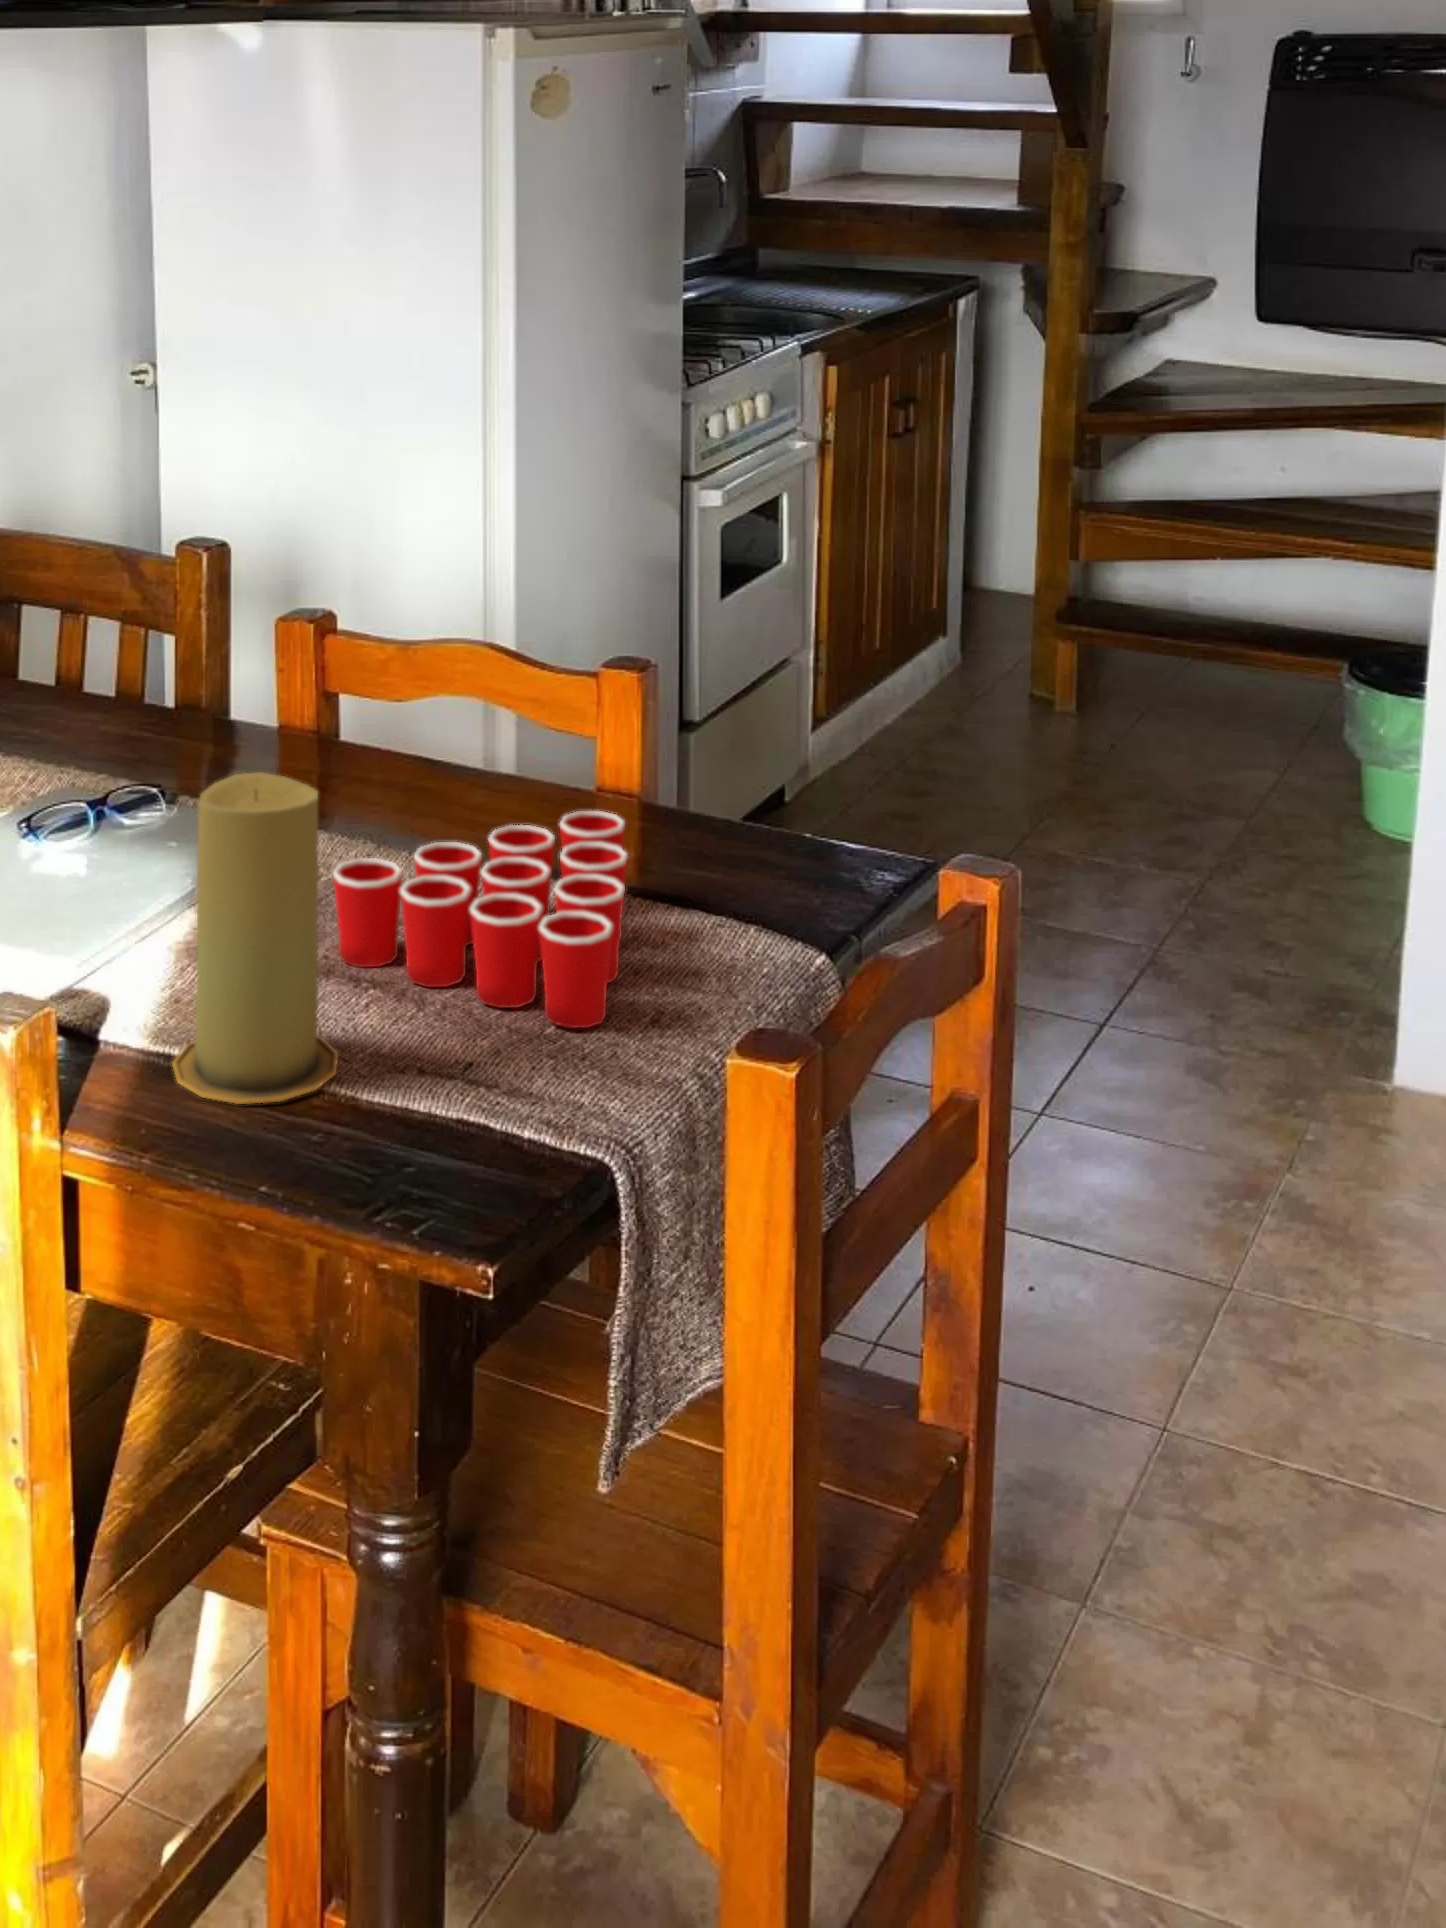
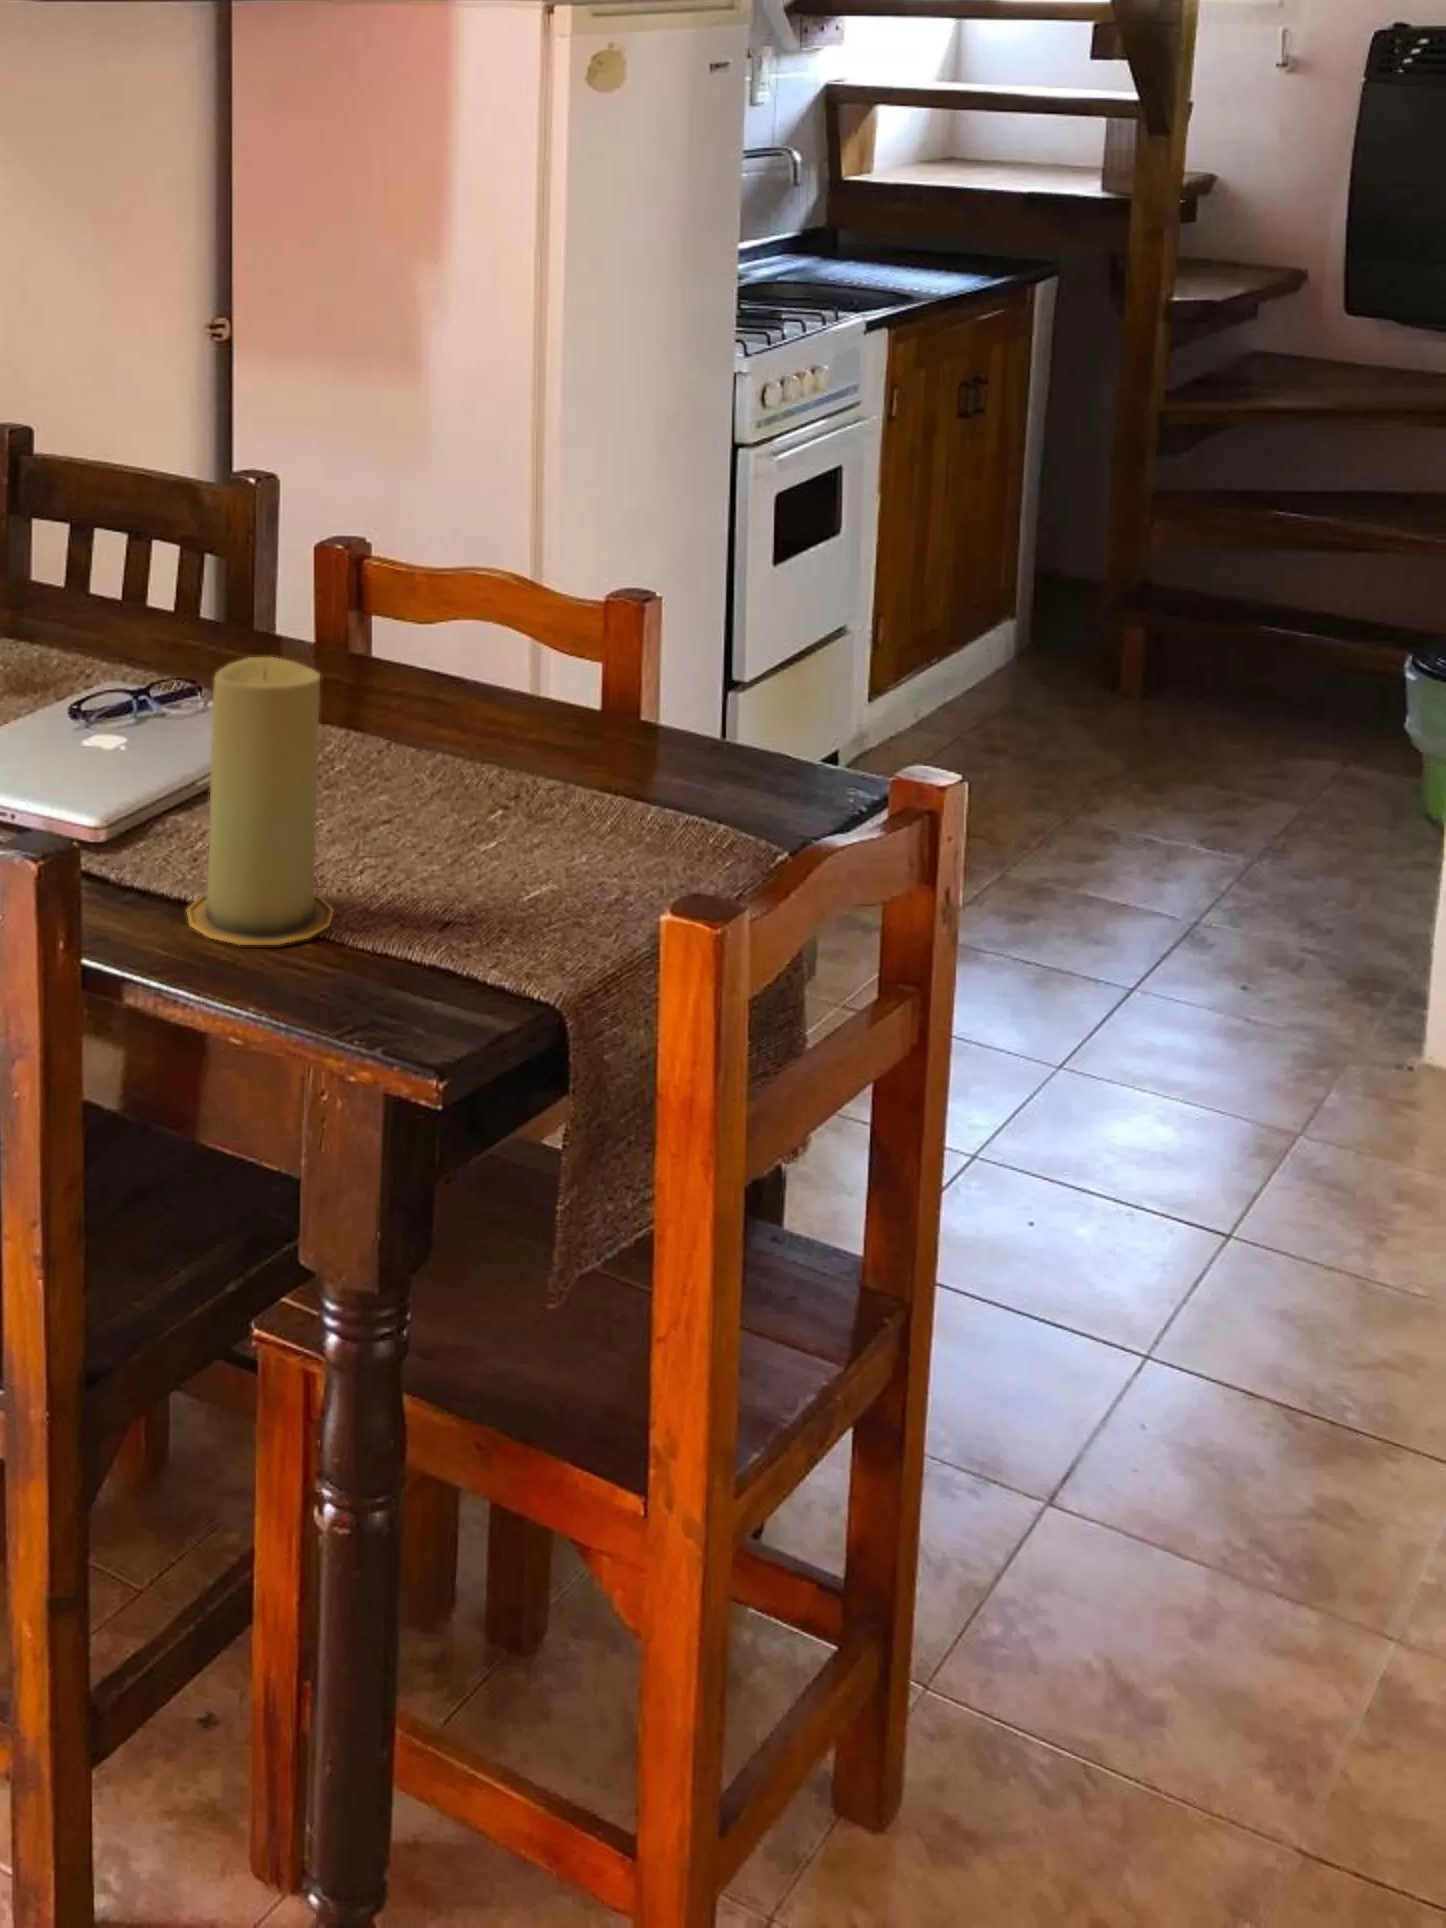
cup: present [333,811,628,1028] -> none [342,717,613,902]

